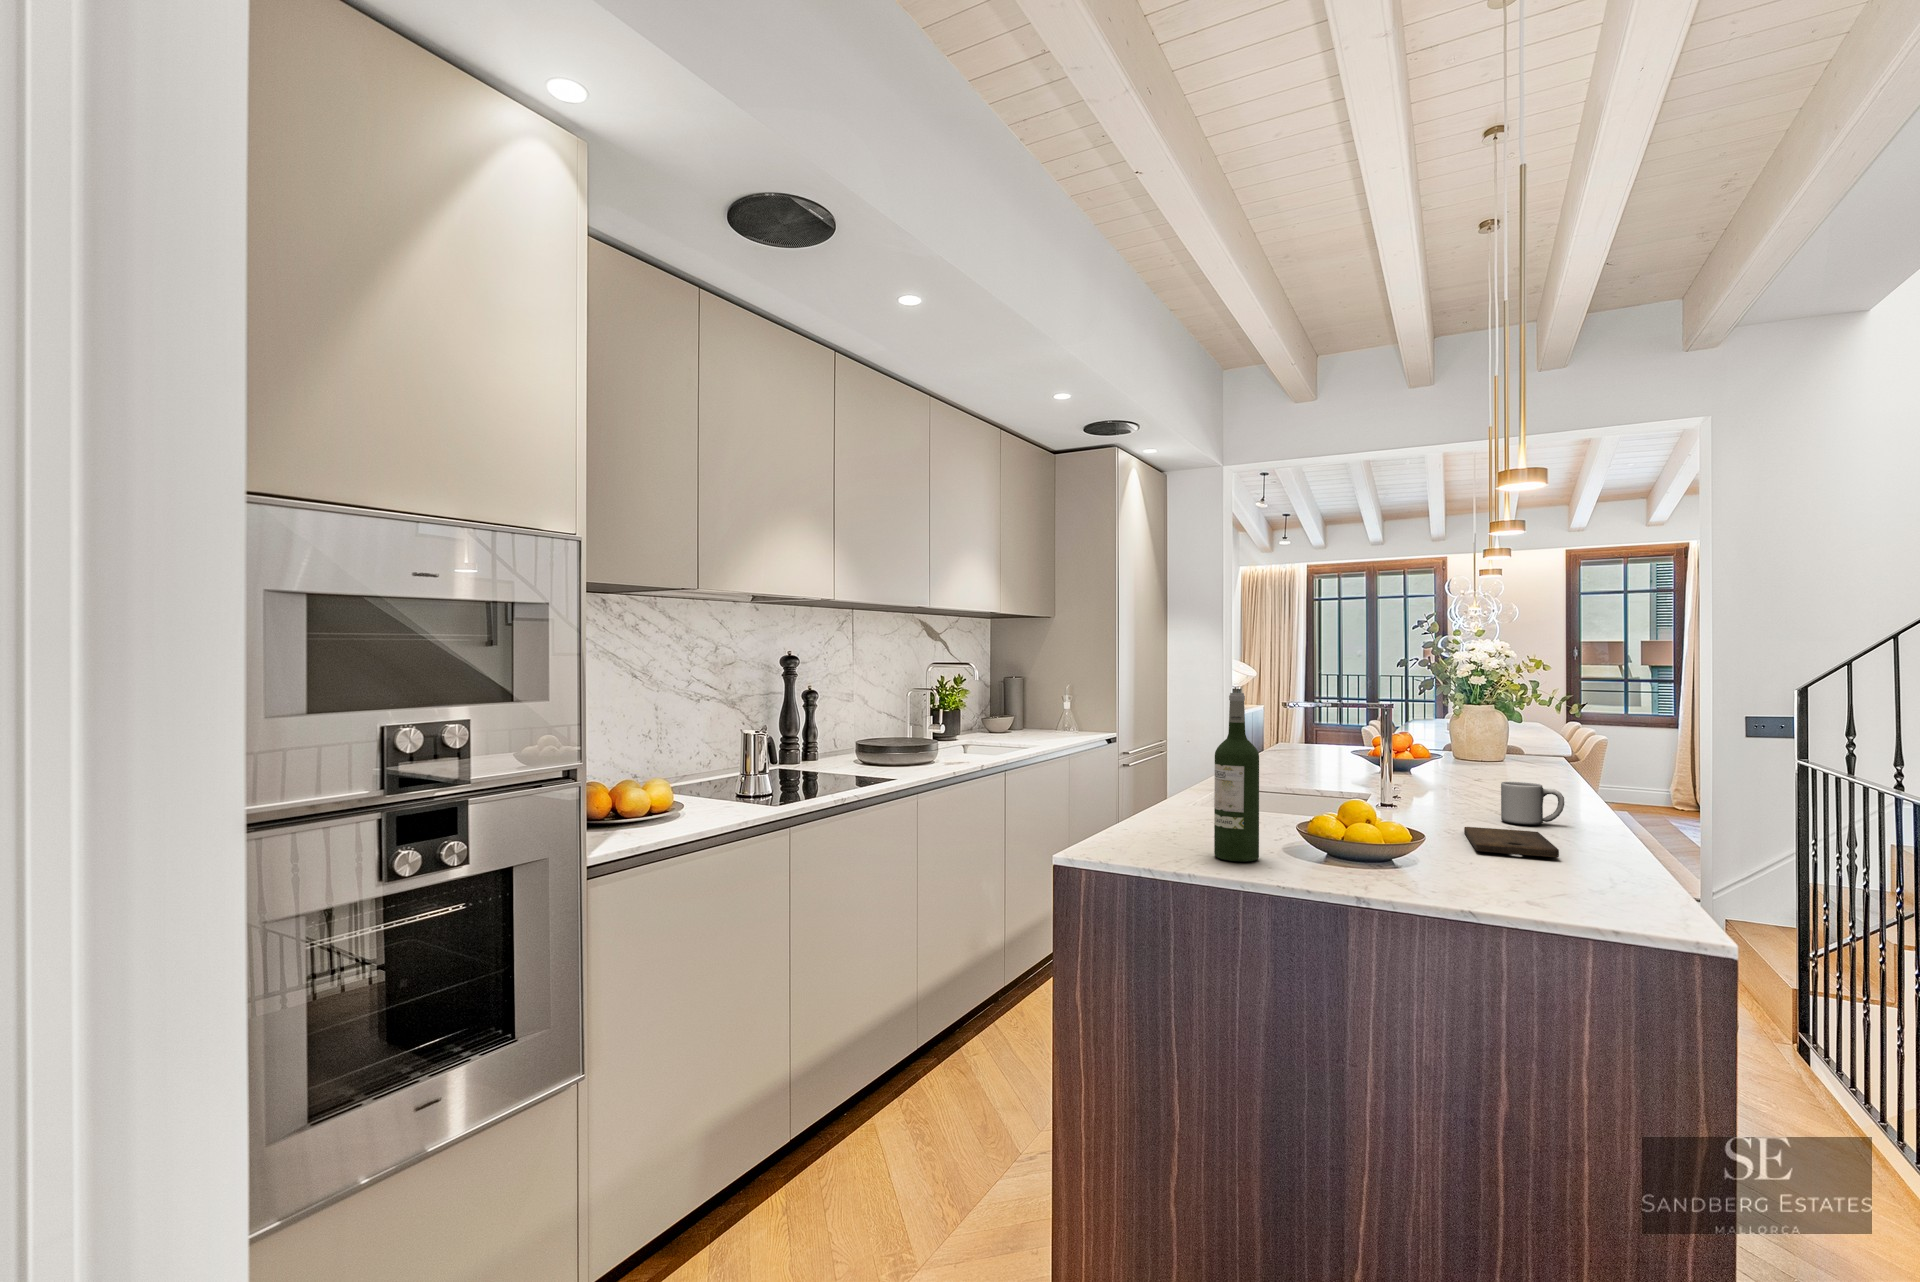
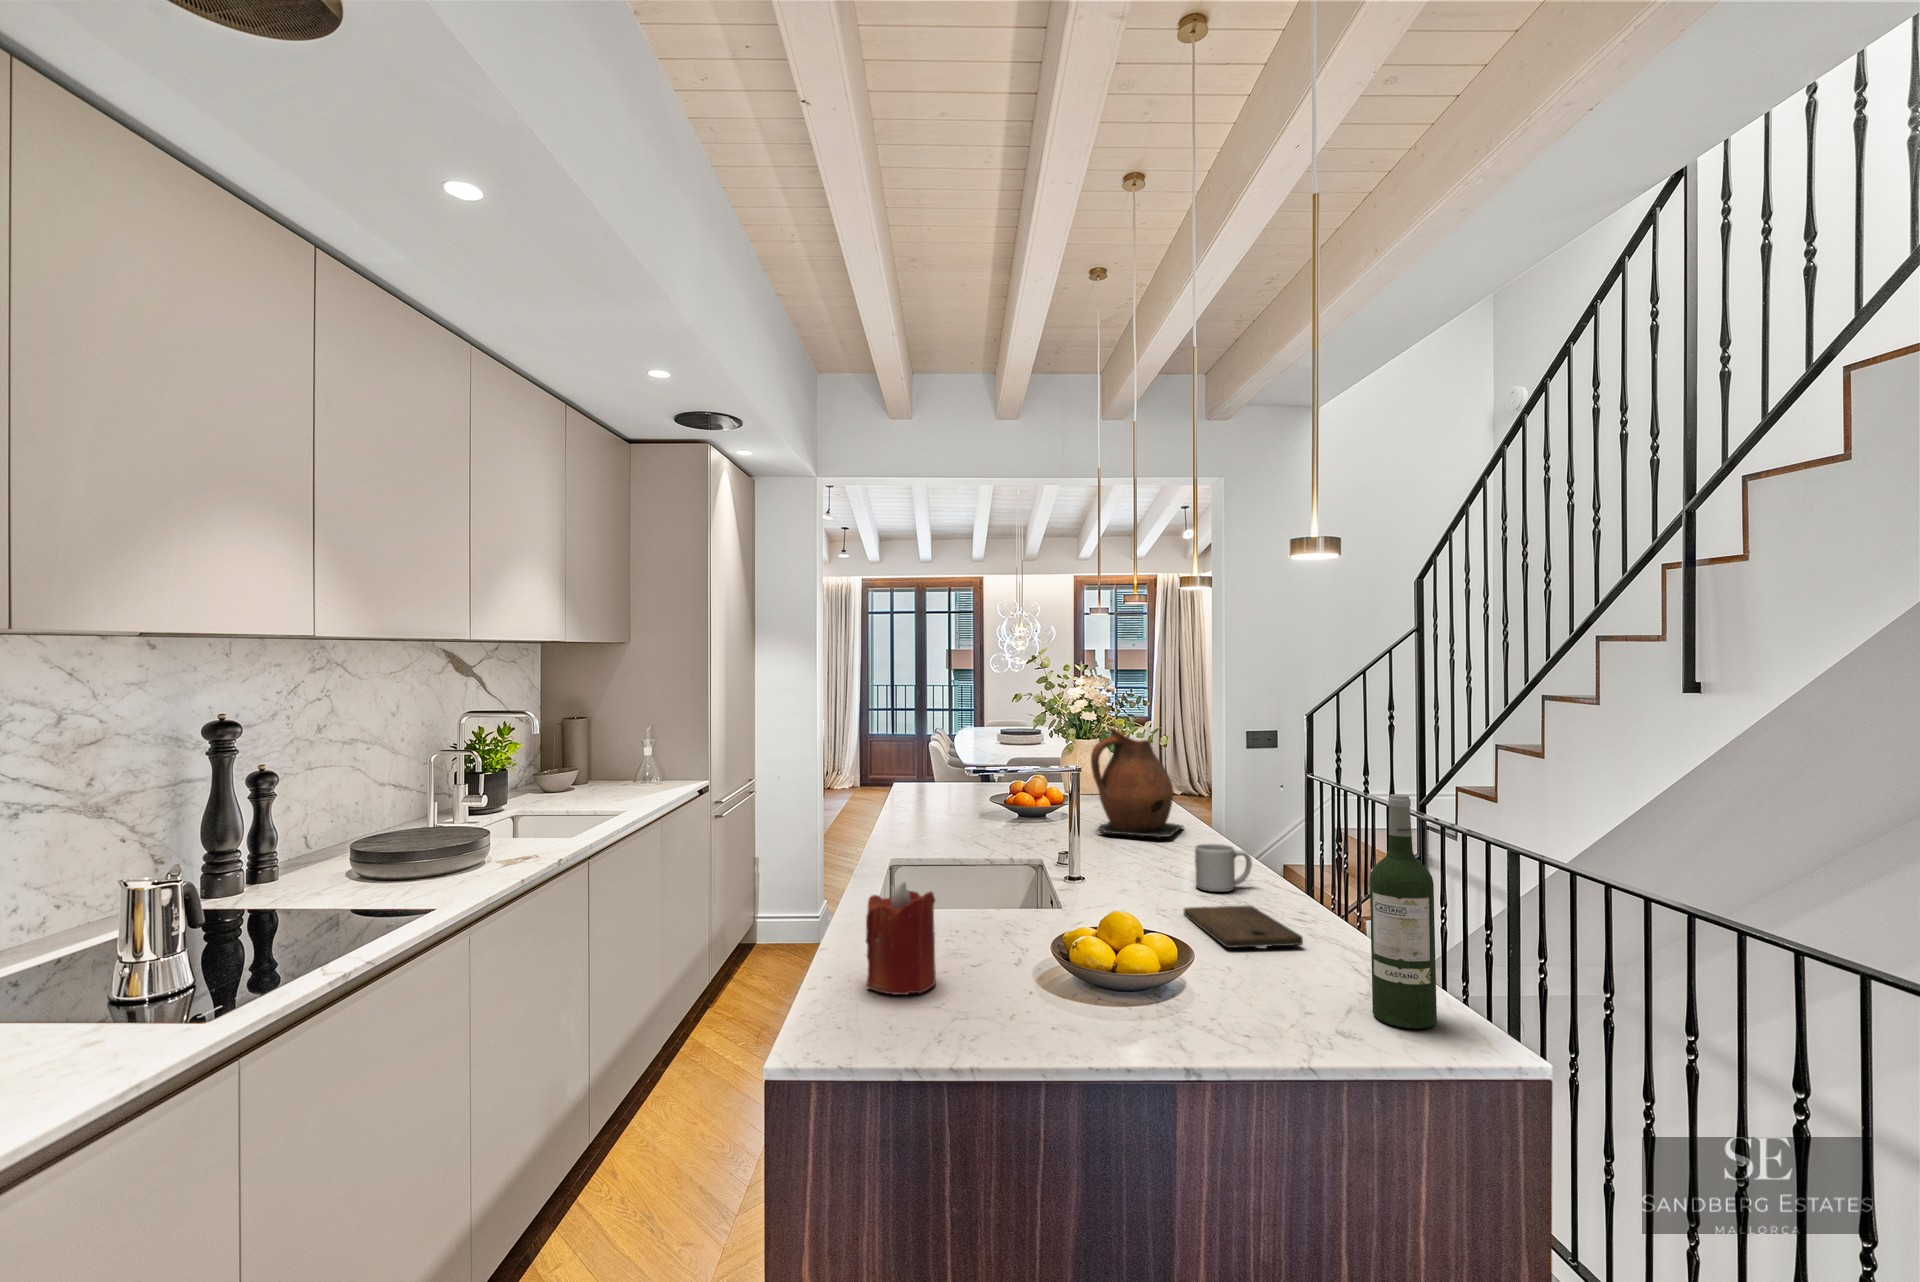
ceramic pitcher: none [1438,684,1547,790] -> present [1091,728,1184,838]
wine bottle: present [1214,693,1259,861] -> present [1370,794,1437,1029]
candle: none [1149,763,1203,842] -> present [866,882,936,995]

